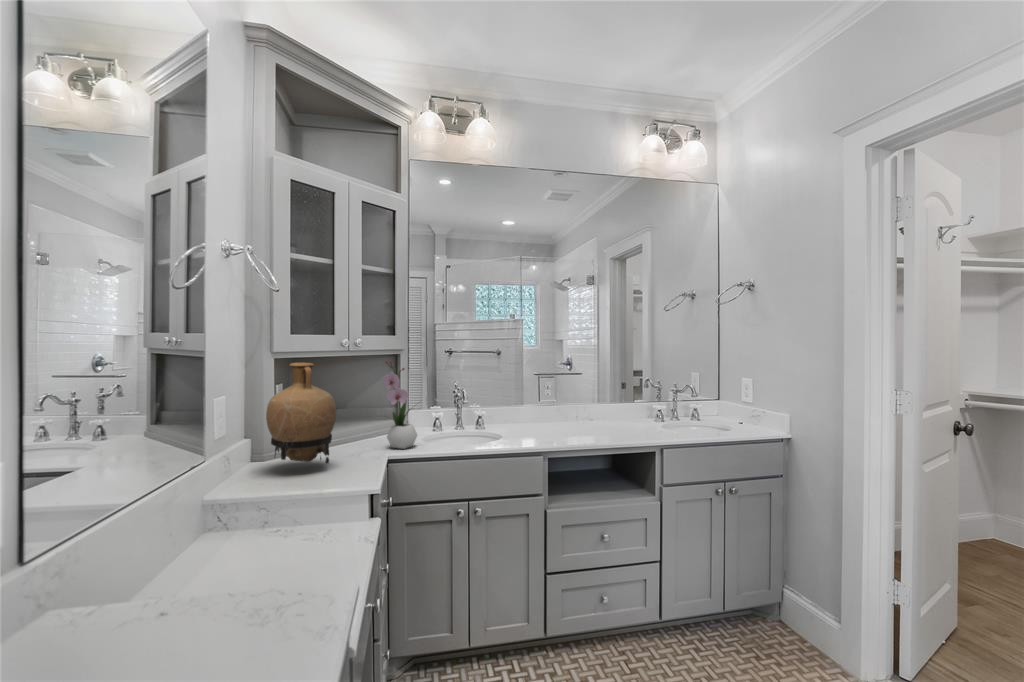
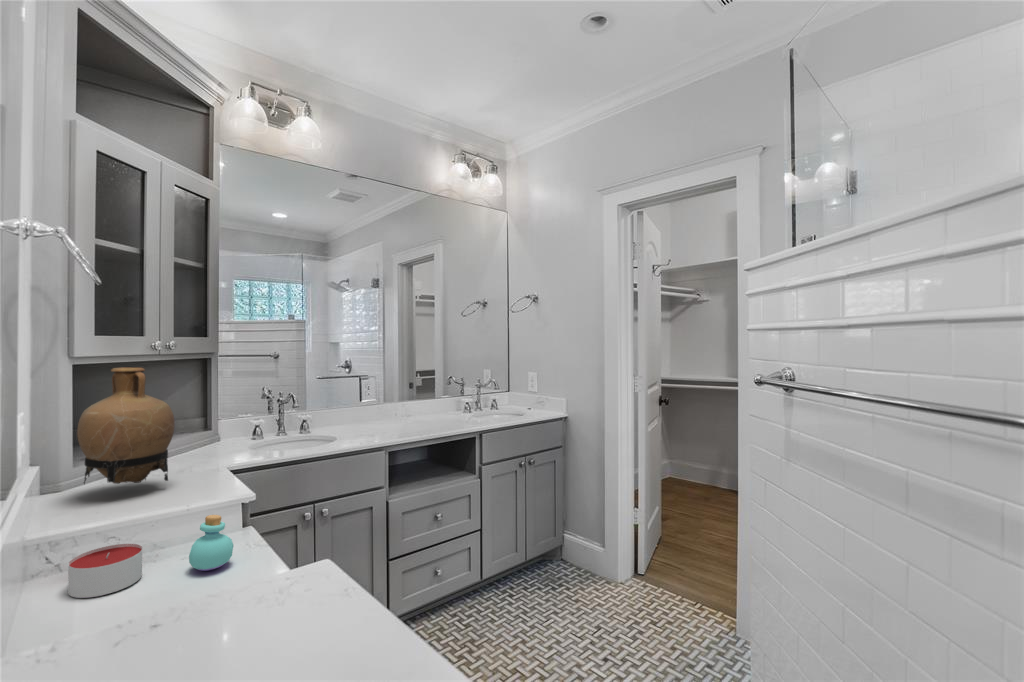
flower arrangement: present [383,361,417,449] -> none [212,364,256,459]
perfume bottle: none [305,504,343,556] -> present [189,515,233,571]
candle: none [222,516,276,559] -> present [68,544,142,598]

